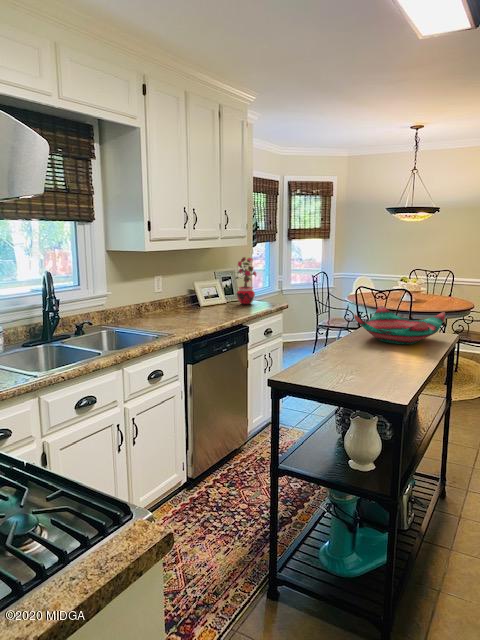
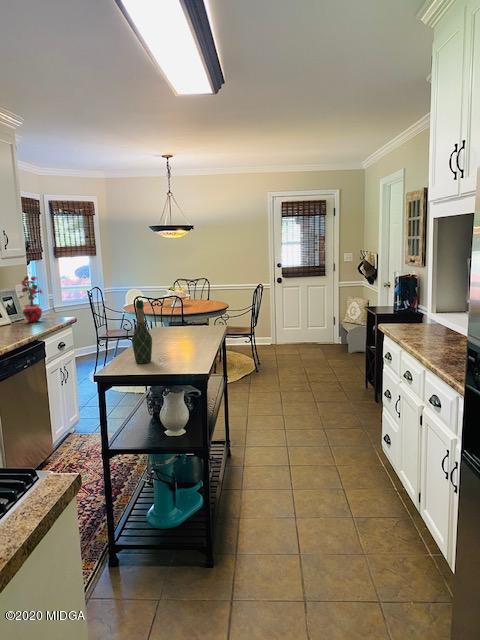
wine bottle: none [322,296,347,373] -> present [132,300,152,363]
decorative bowl: present [354,306,445,344] -> none [148,308,216,337]

